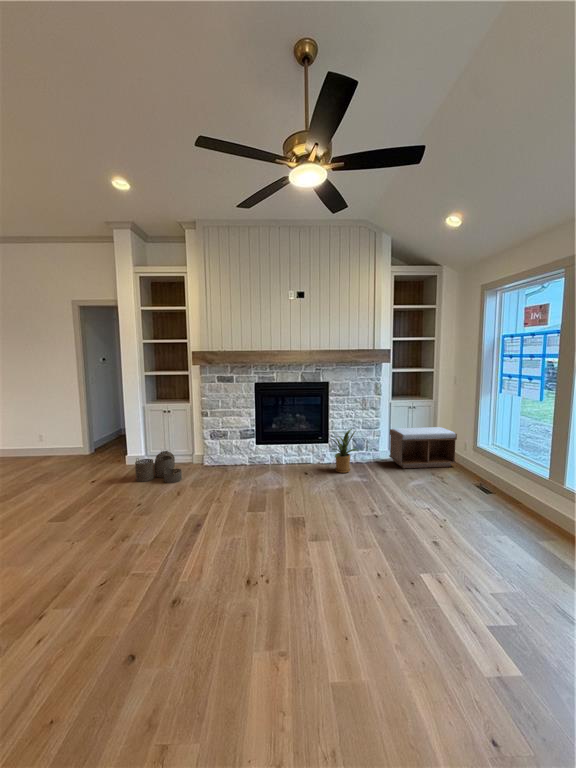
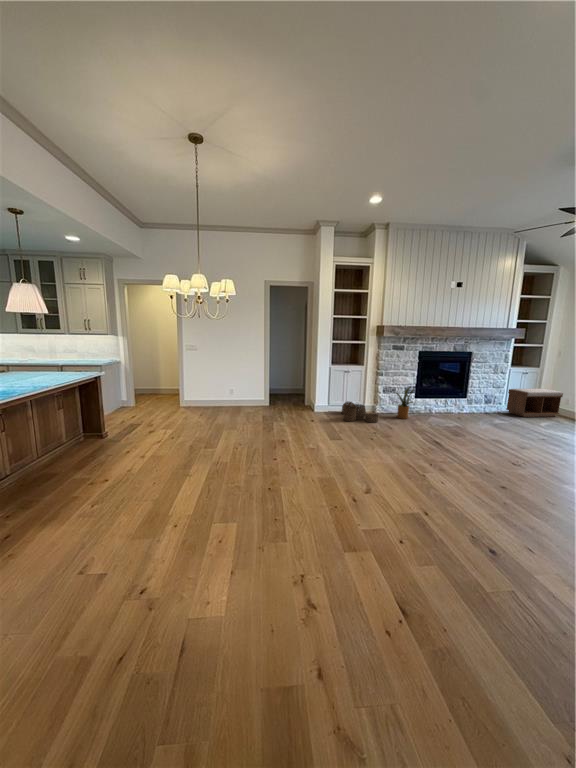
house plant: present [332,429,357,473] -> present [396,387,414,419]

